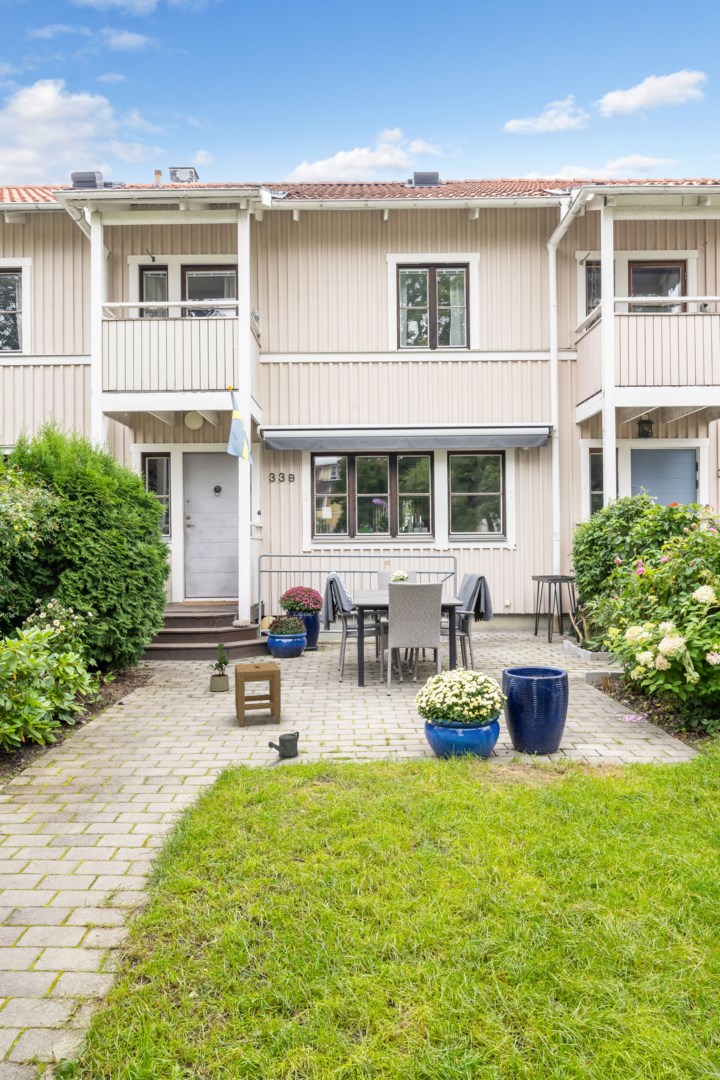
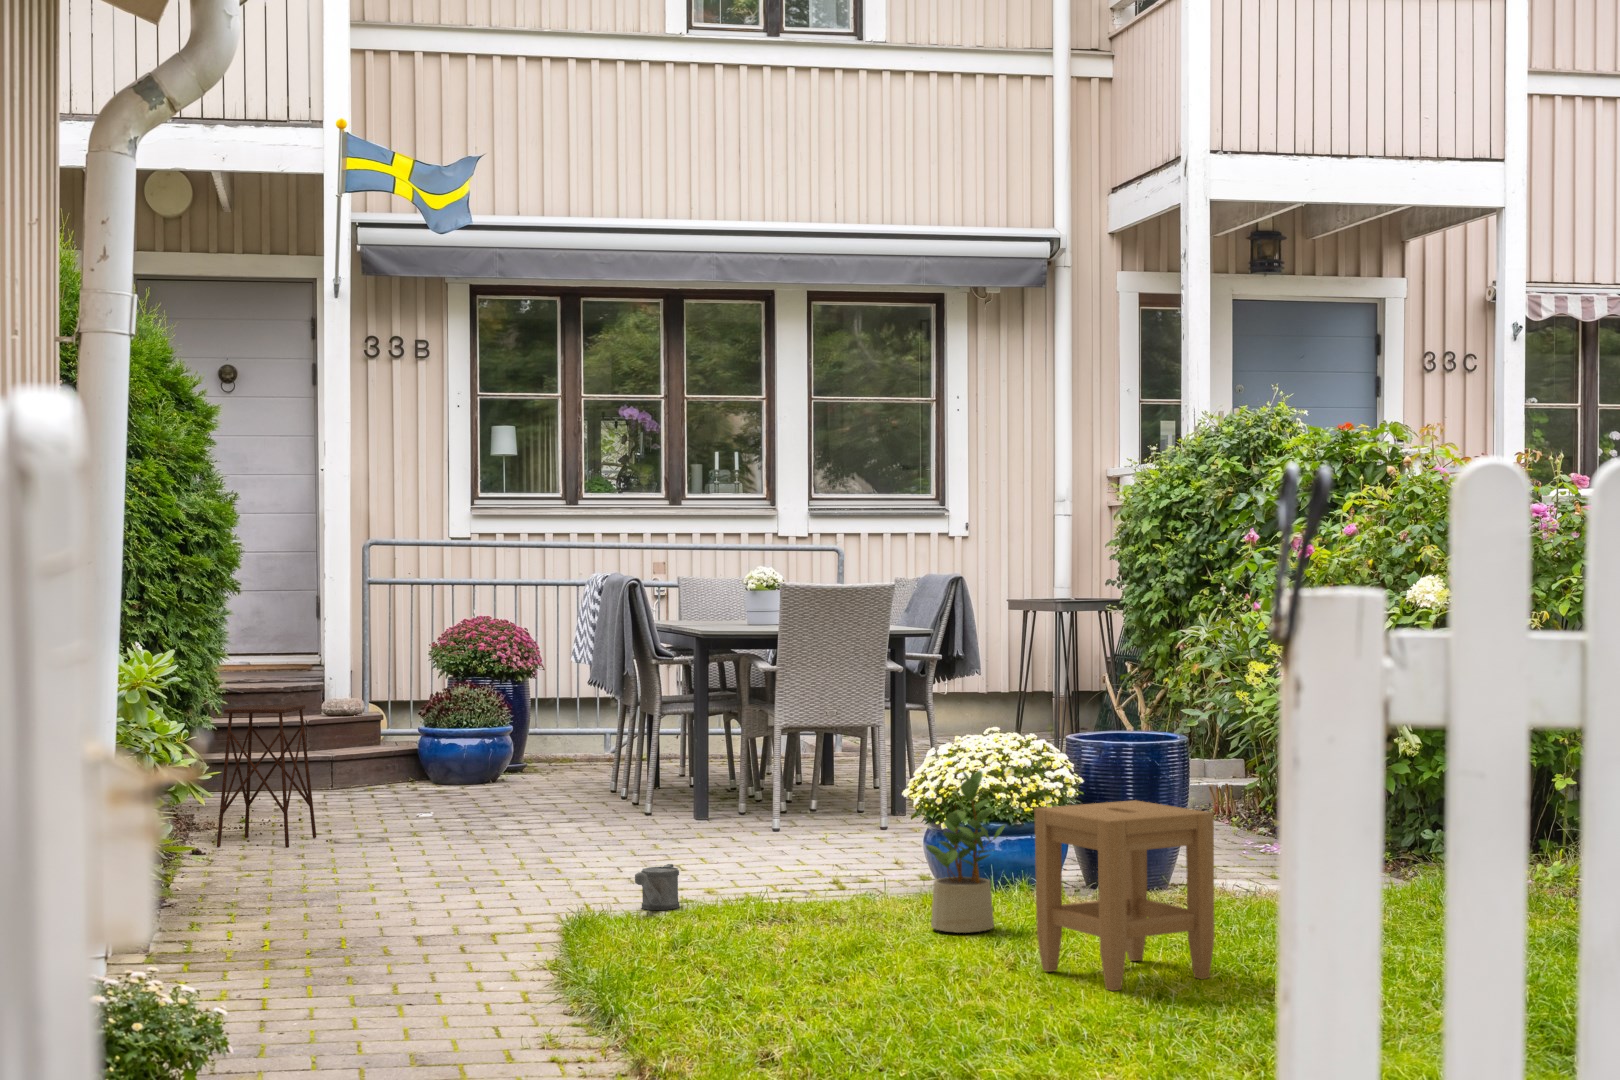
side table: none [162,629,206,691] -> present [217,705,316,848]
potted plant: present [209,642,229,691] -> present [926,771,1005,933]
stool: present [235,662,281,727] -> present [1035,800,1214,991]

